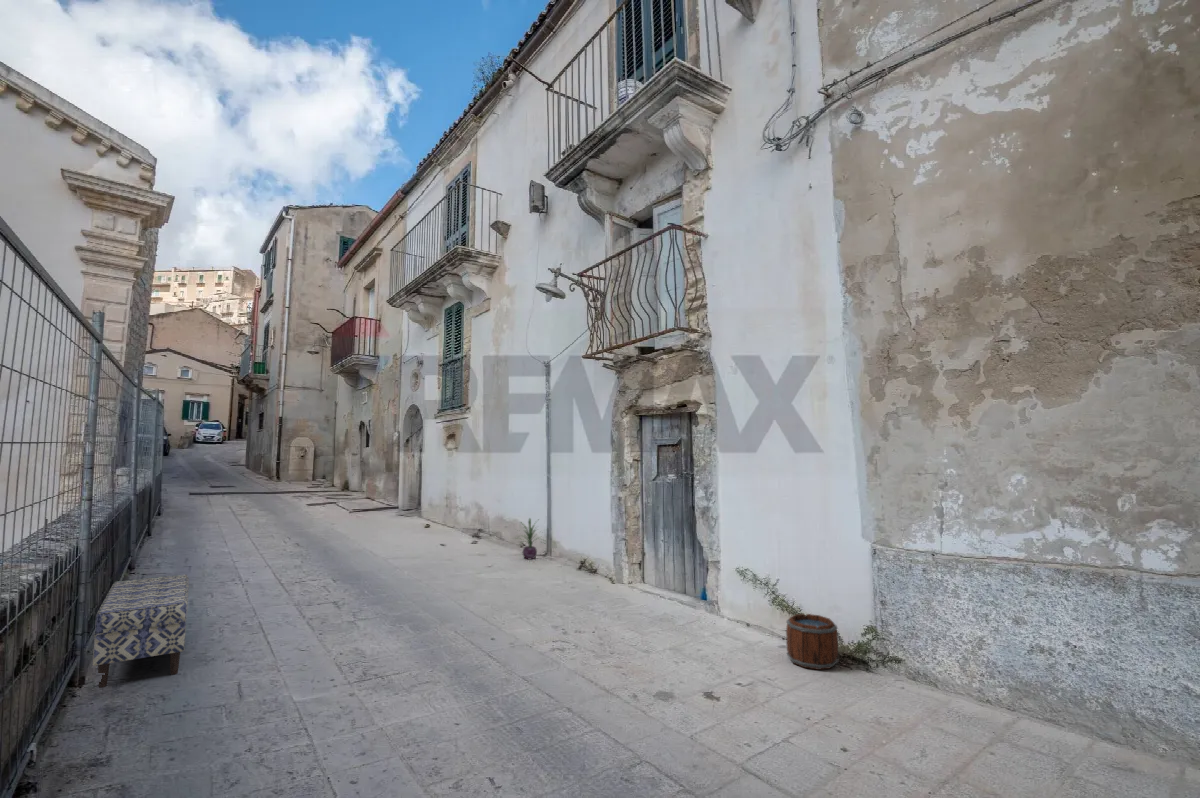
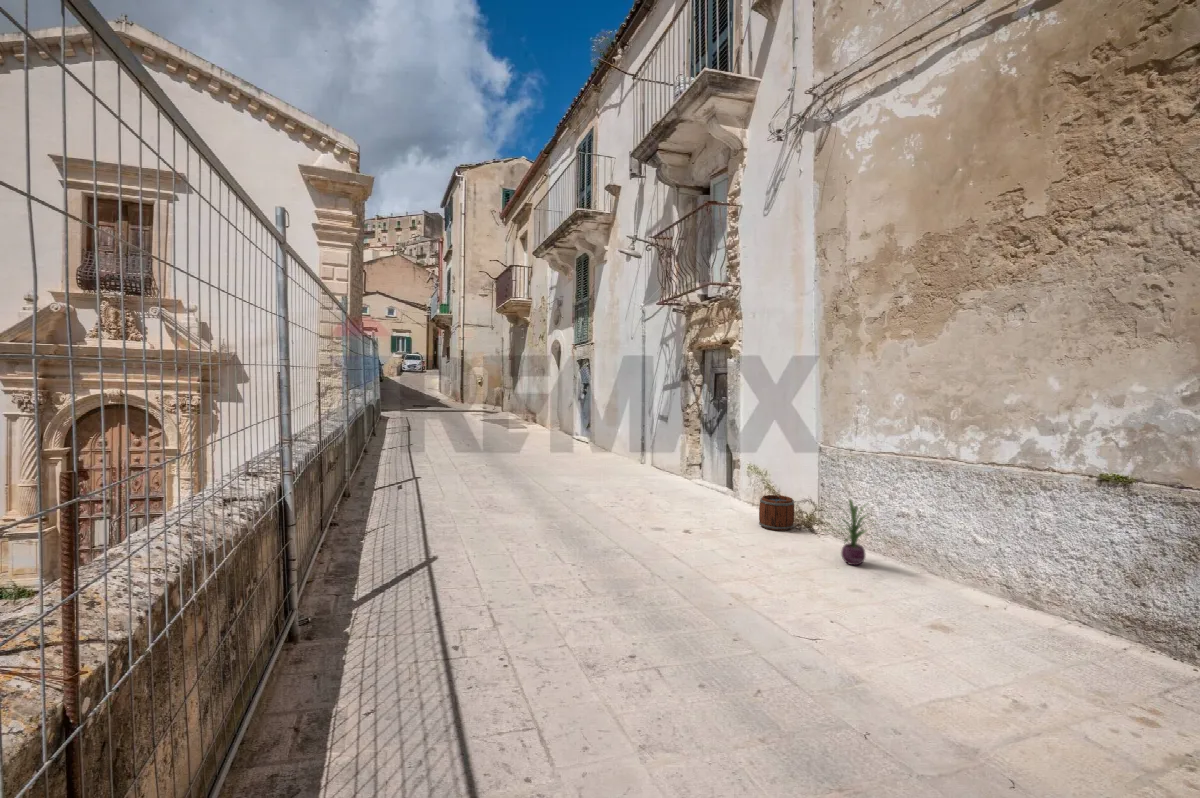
decorative plant: present [521,519,537,559] -> present [830,500,882,565]
bench: present [93,574,189,688] -> none [345,450,391,503]

